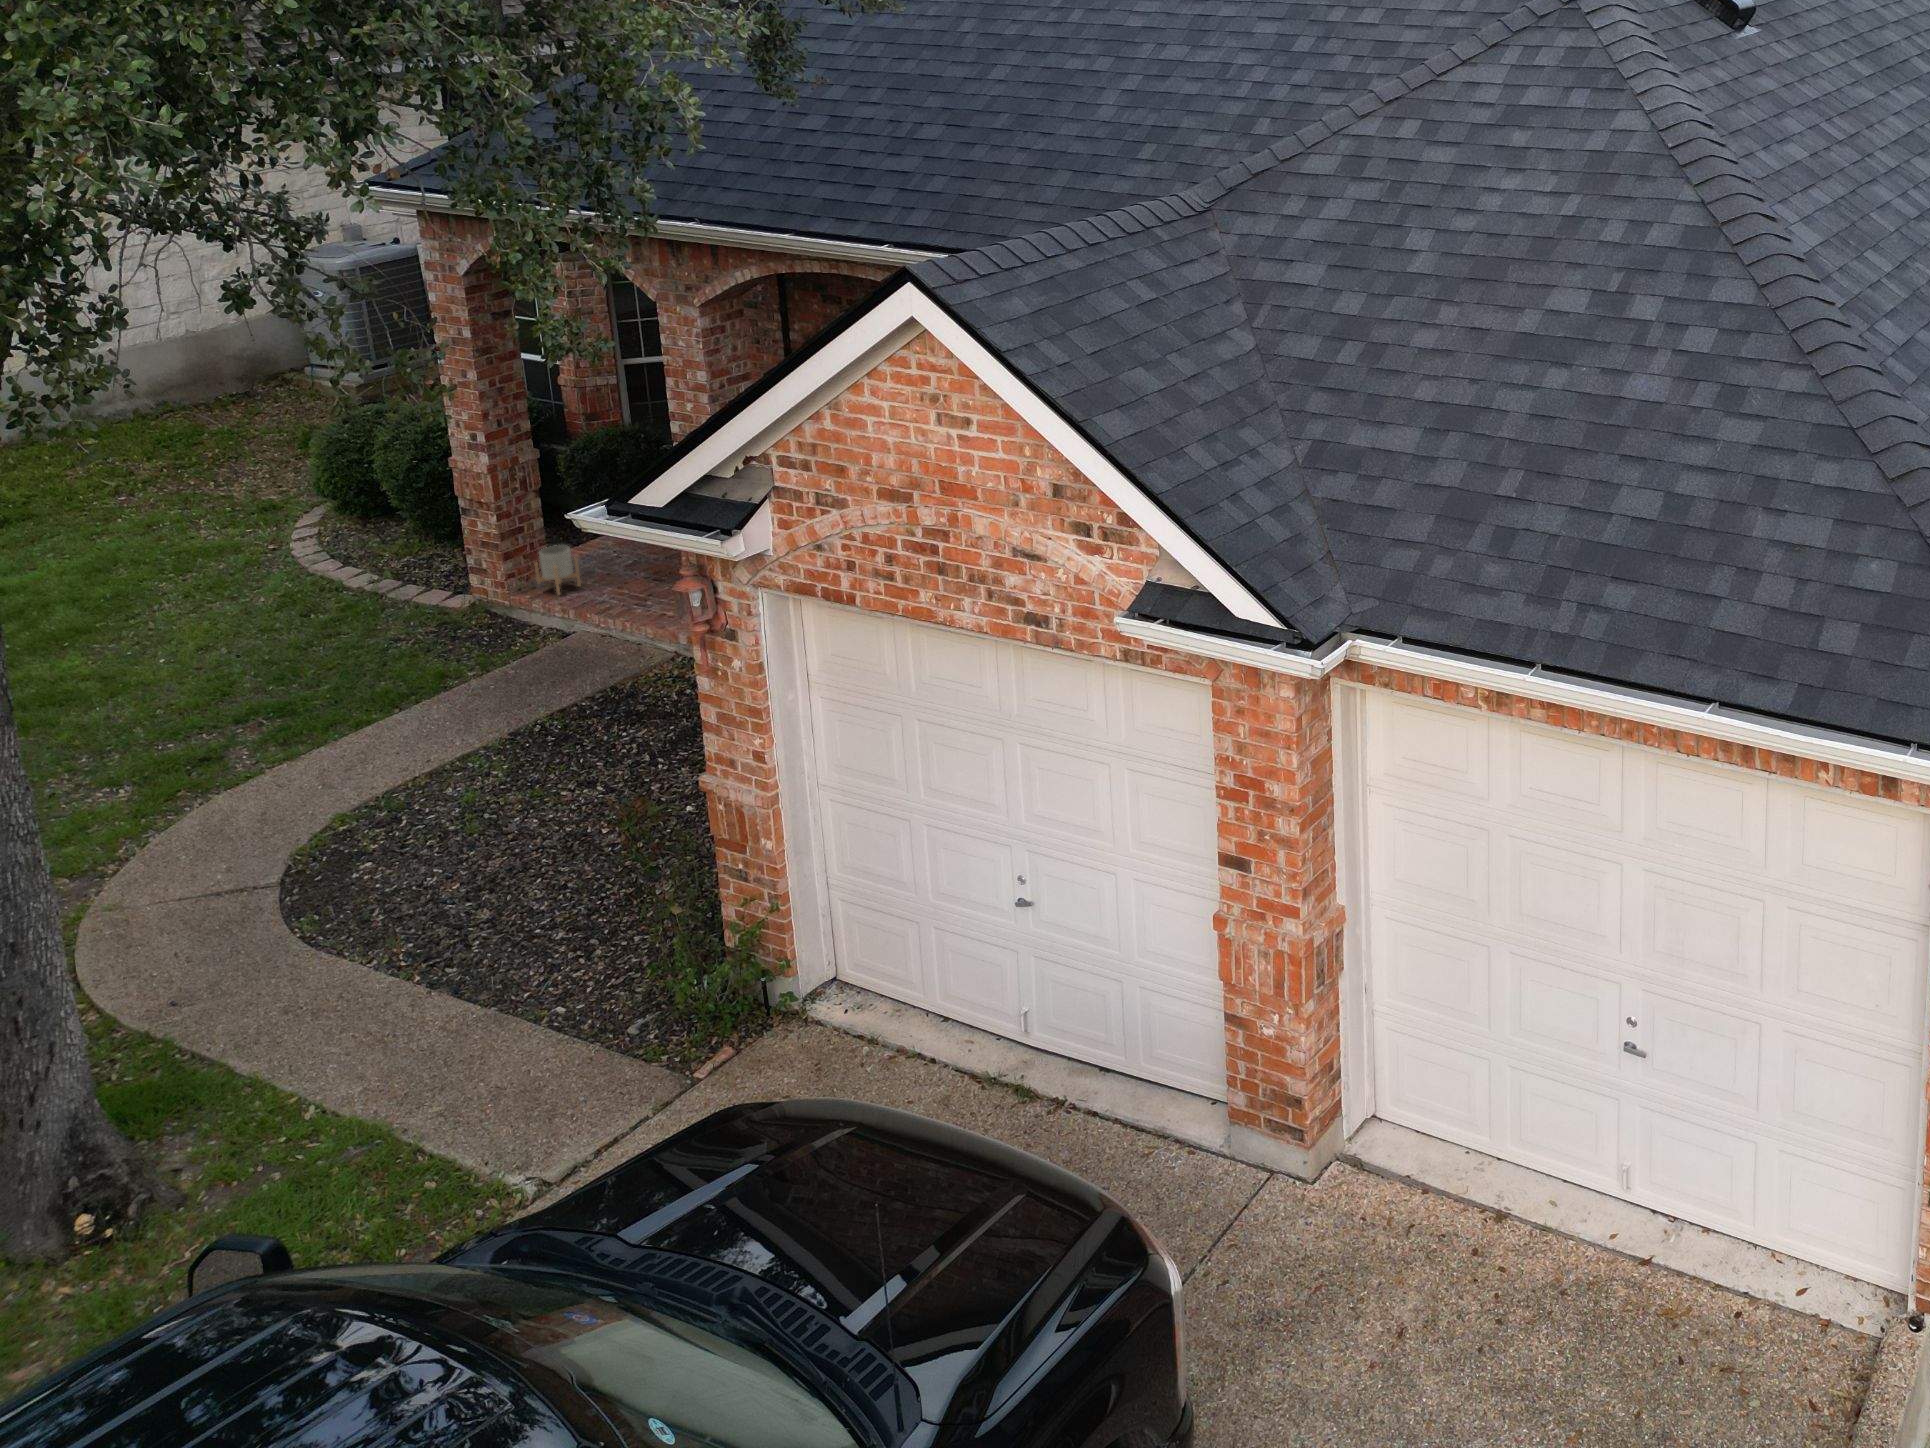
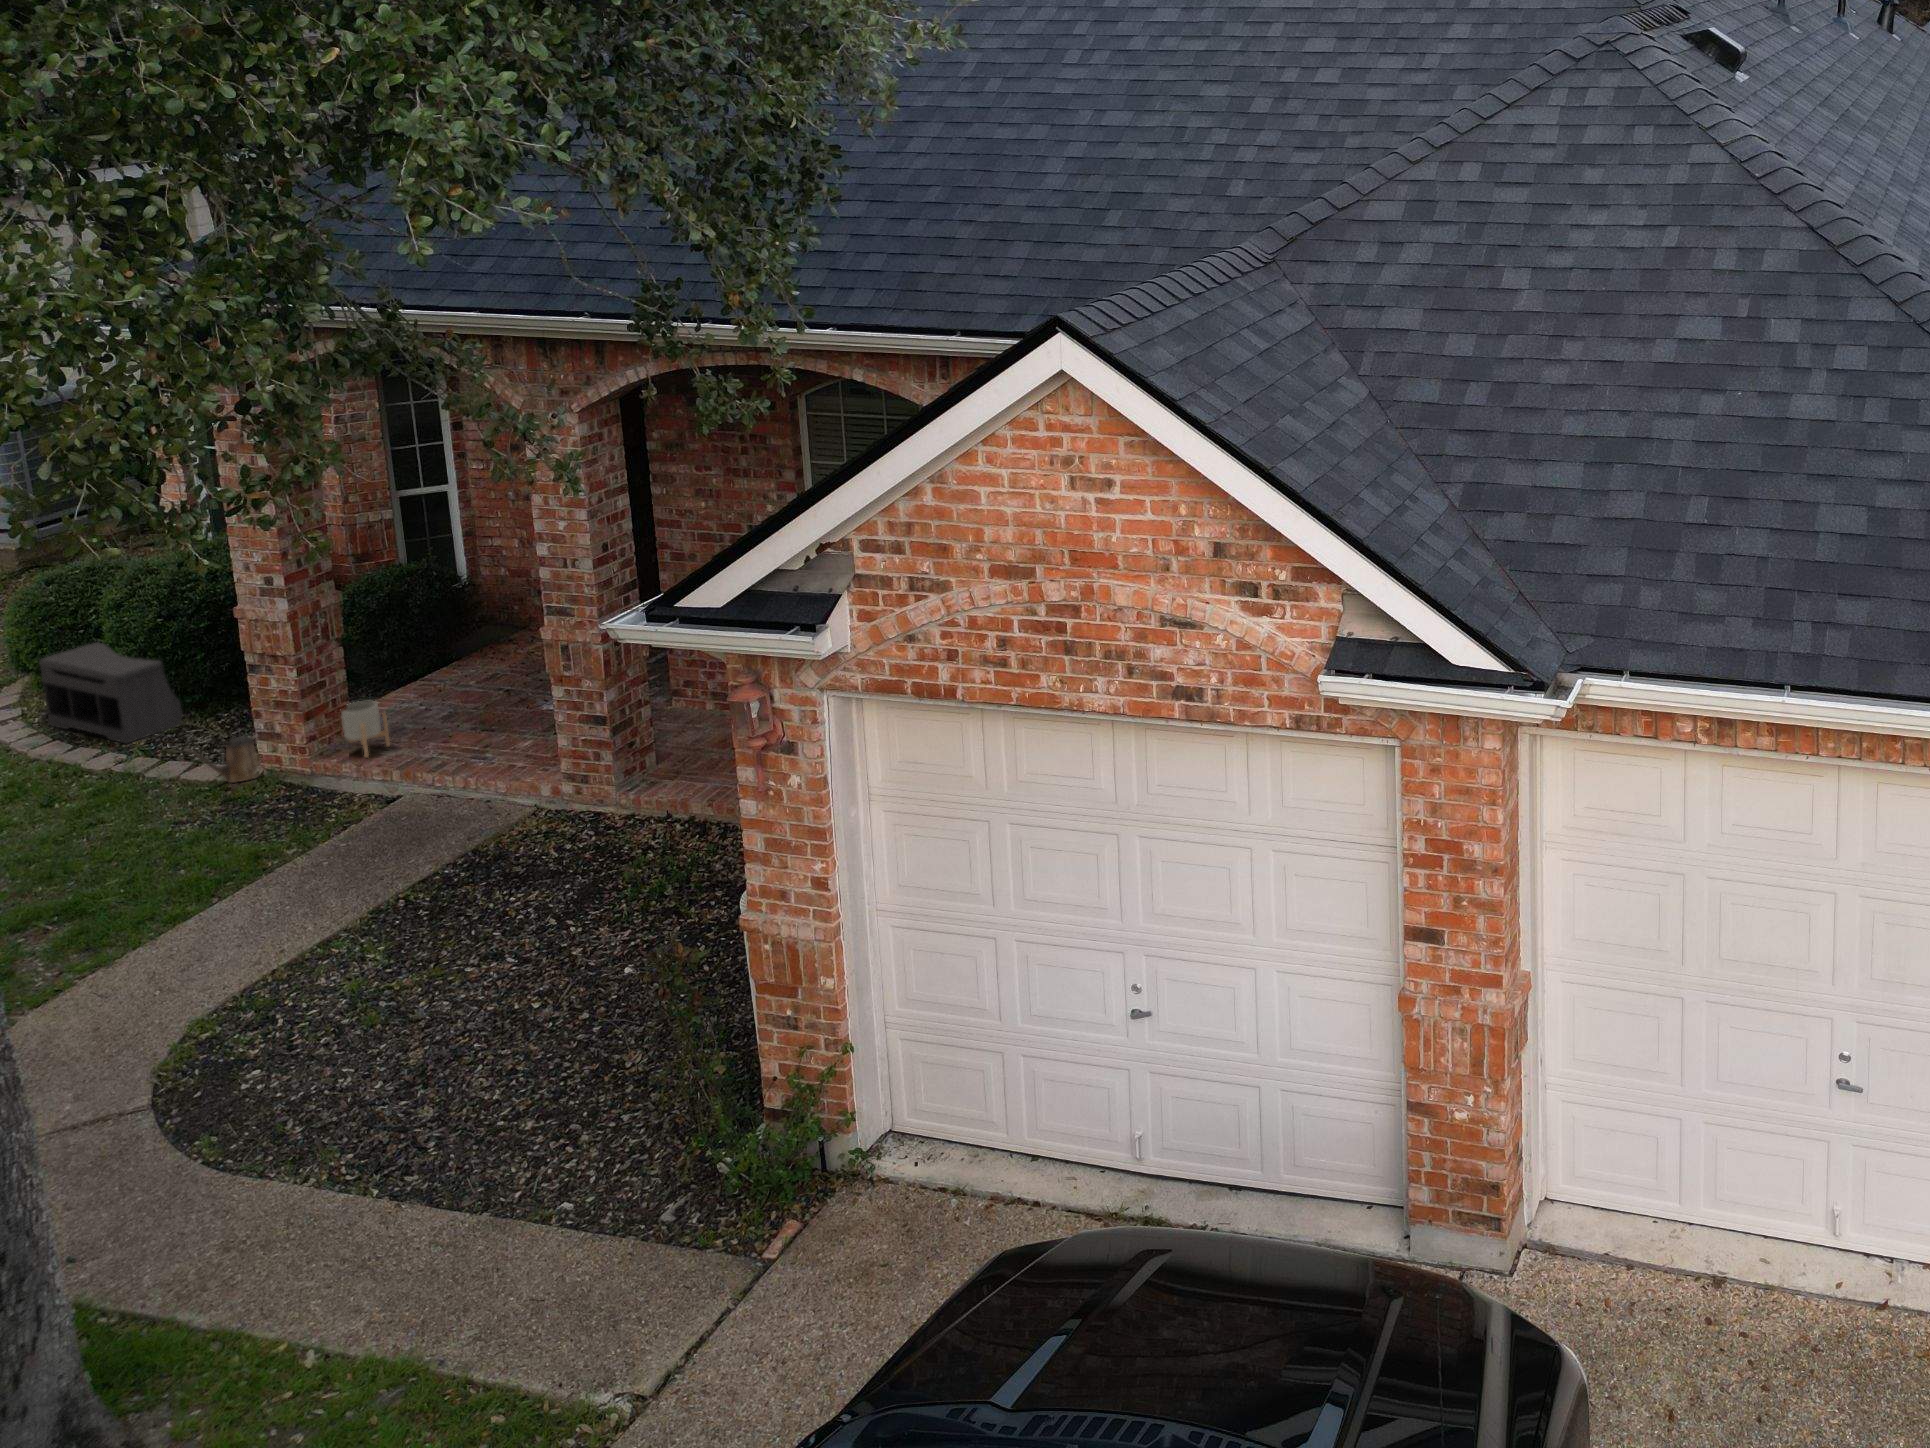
bench: none [322,477,431,567] -> present [39,643,183,743]
watering can: none [407,568,480,609] -> present [186,735,259,783]

